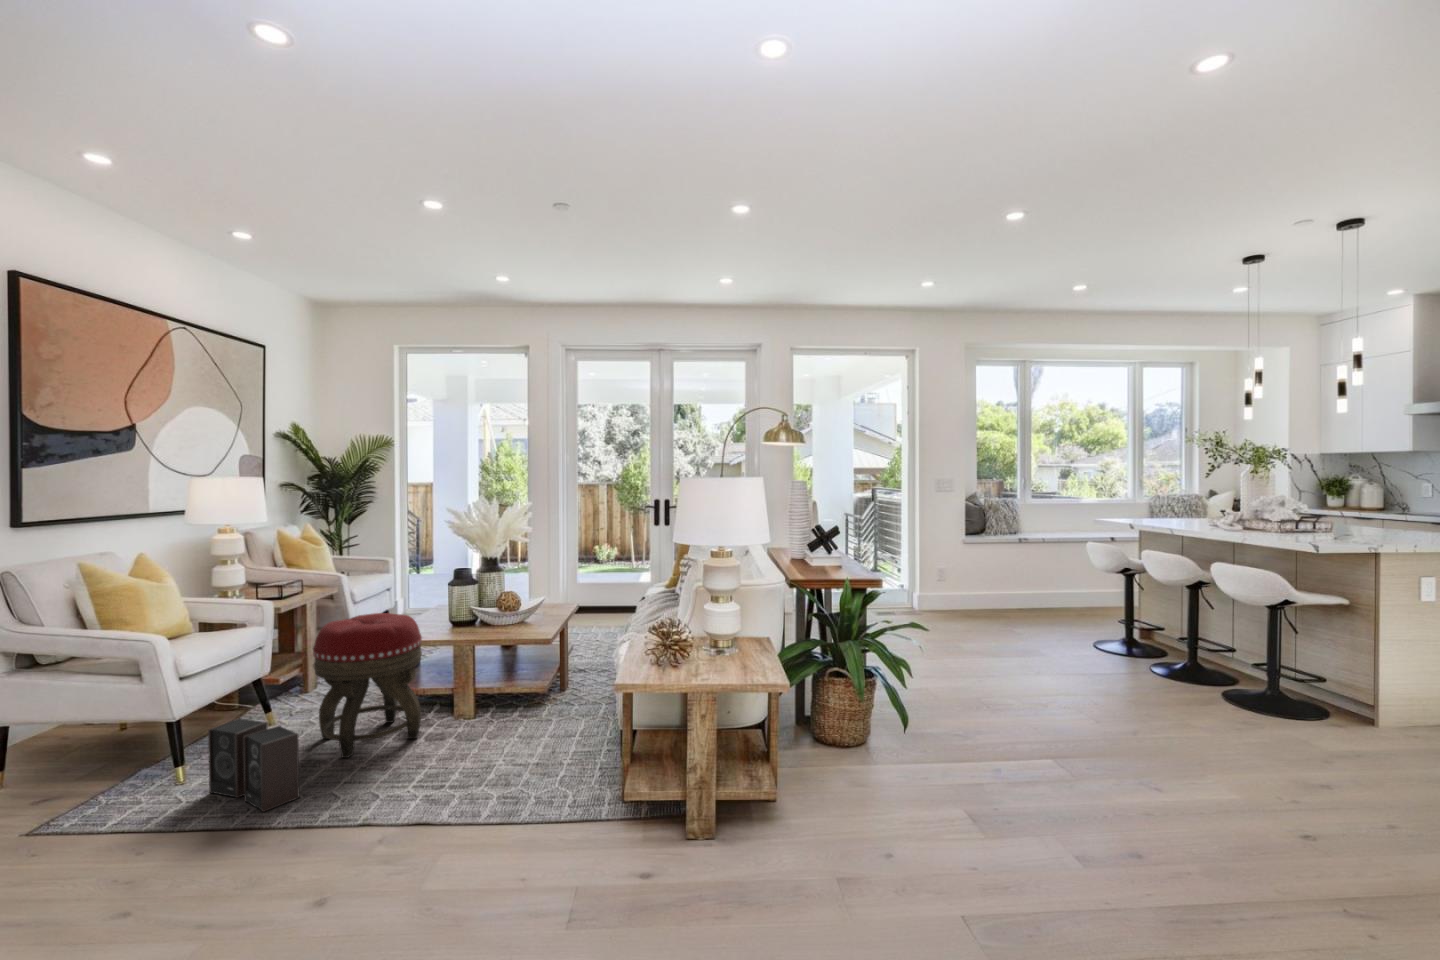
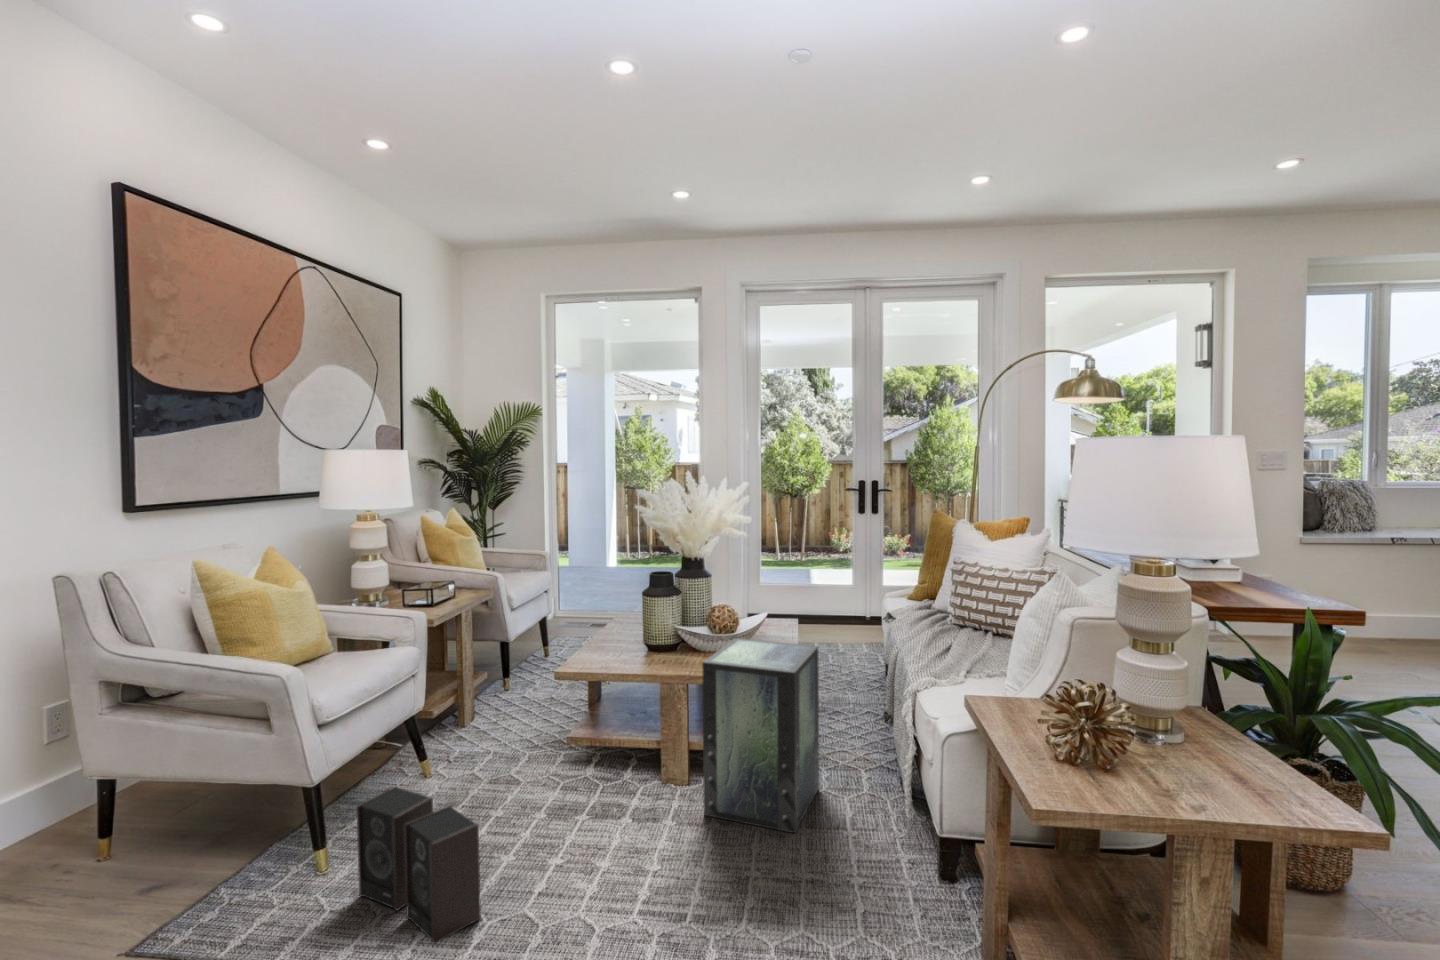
footstool: present [313,613,422,758] -> none [484,635,624,845]
storage box: none [478,613,568,740] -> present [702,638,819,833]

